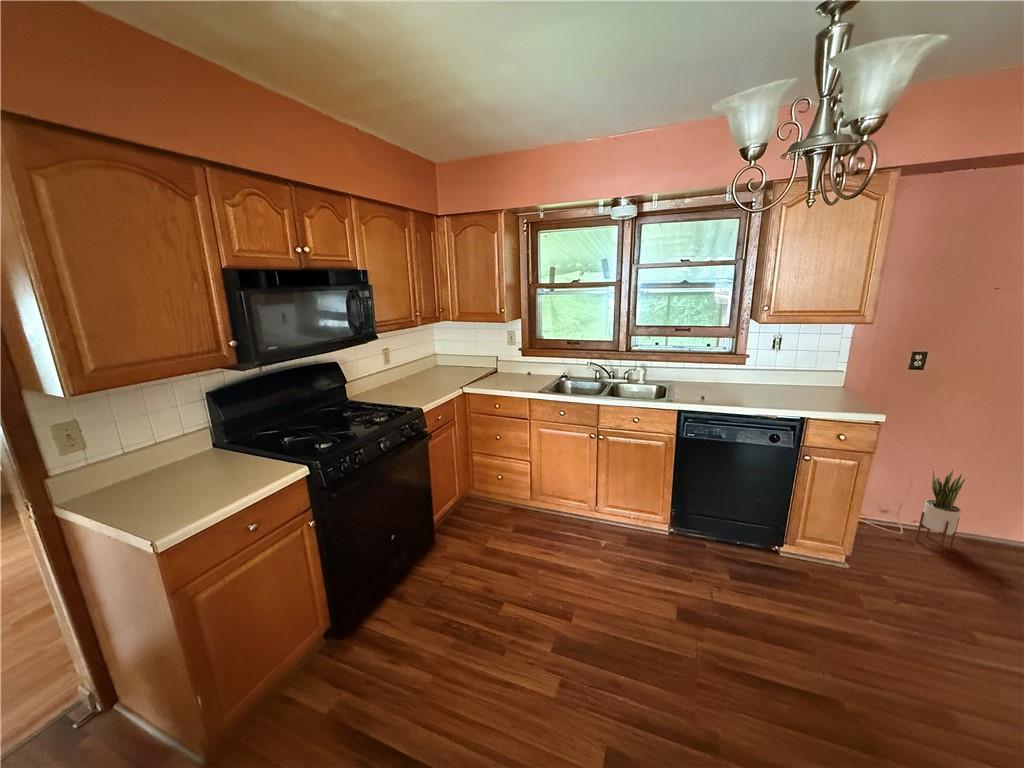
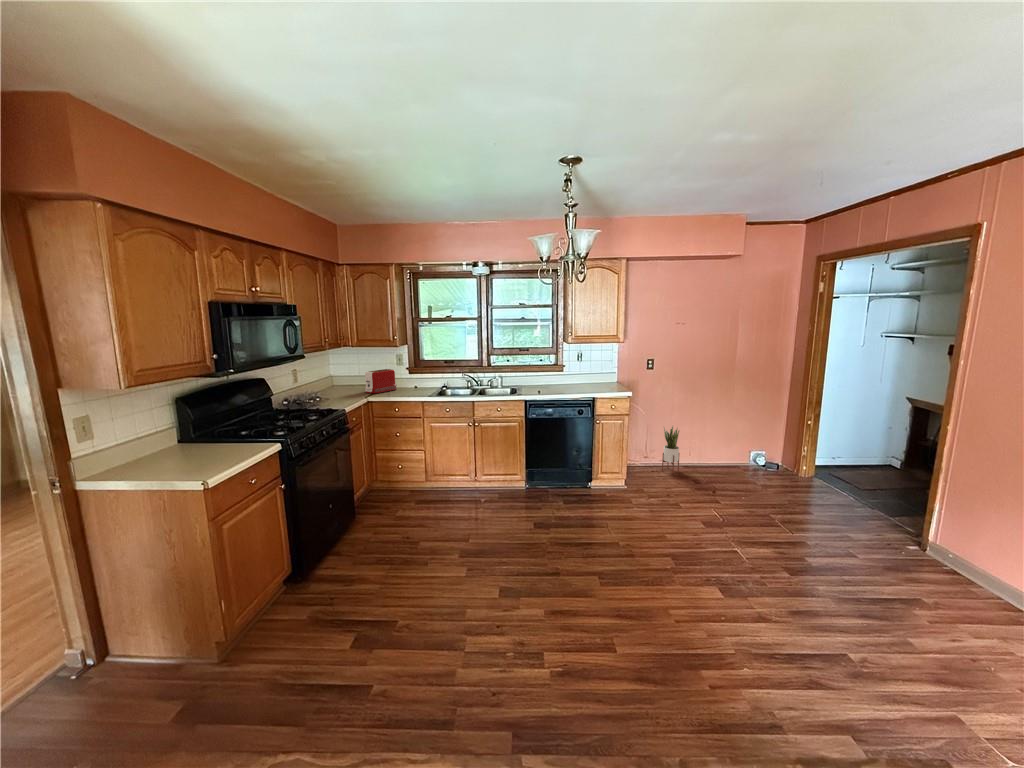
toaster: none [465,350,504,382] -> present [365,369,397,394]

